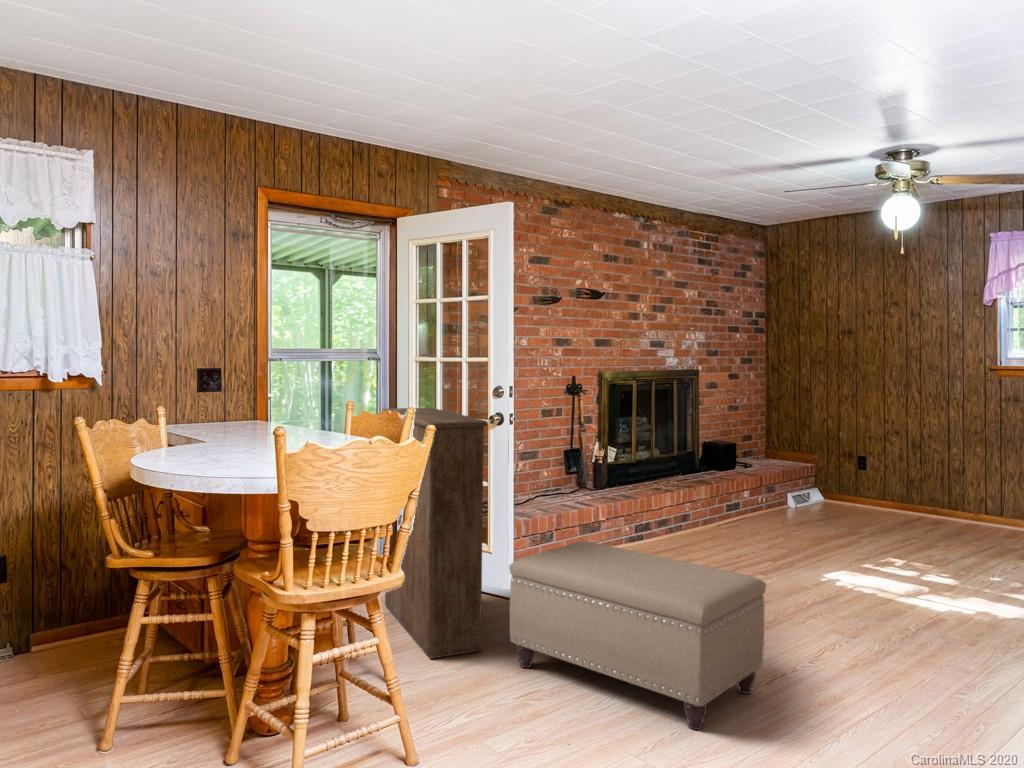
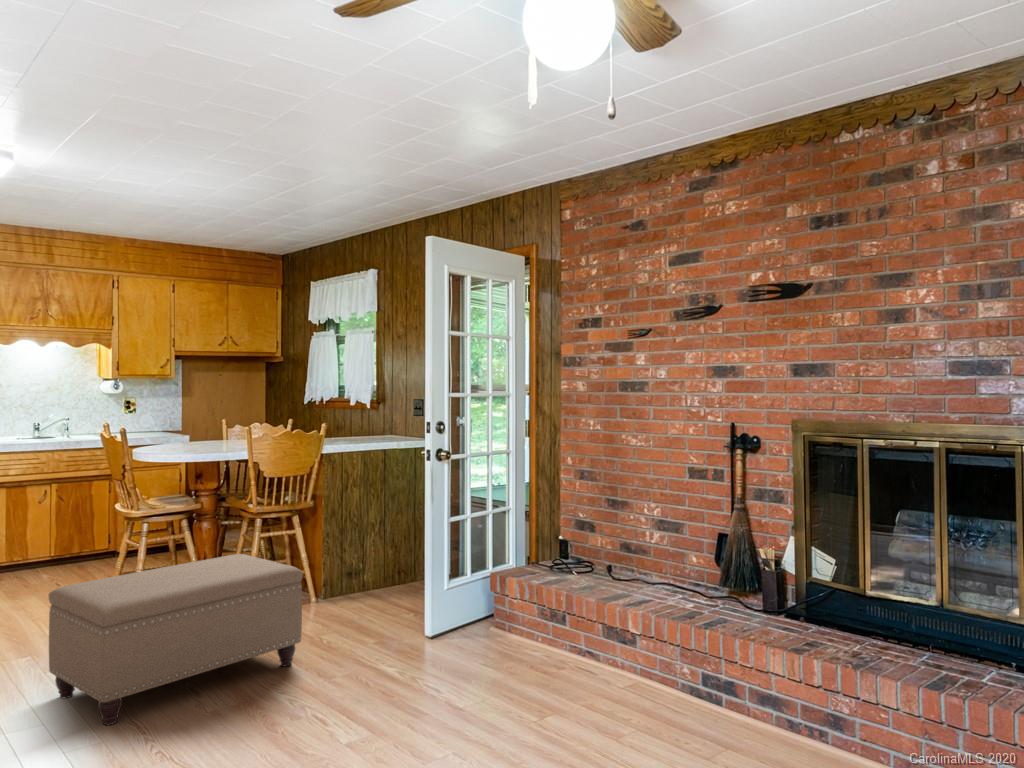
bookshelf: present [382,408,488,659] -> none [270,434,422,633]

